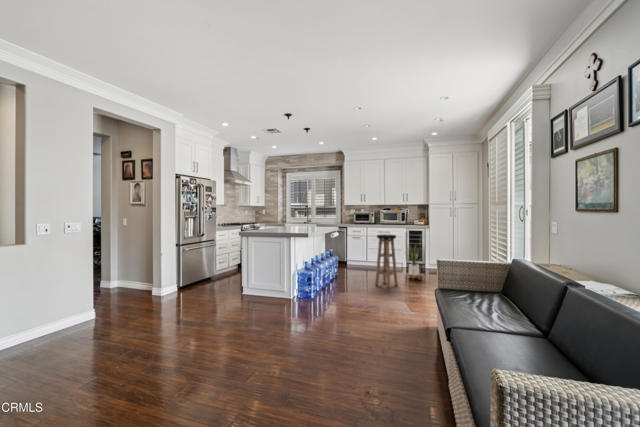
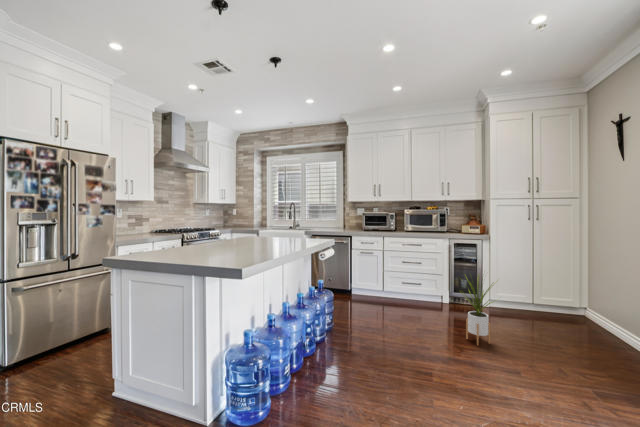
bar stool: present [375,234,398,288] -> none [406,258,454,379]

